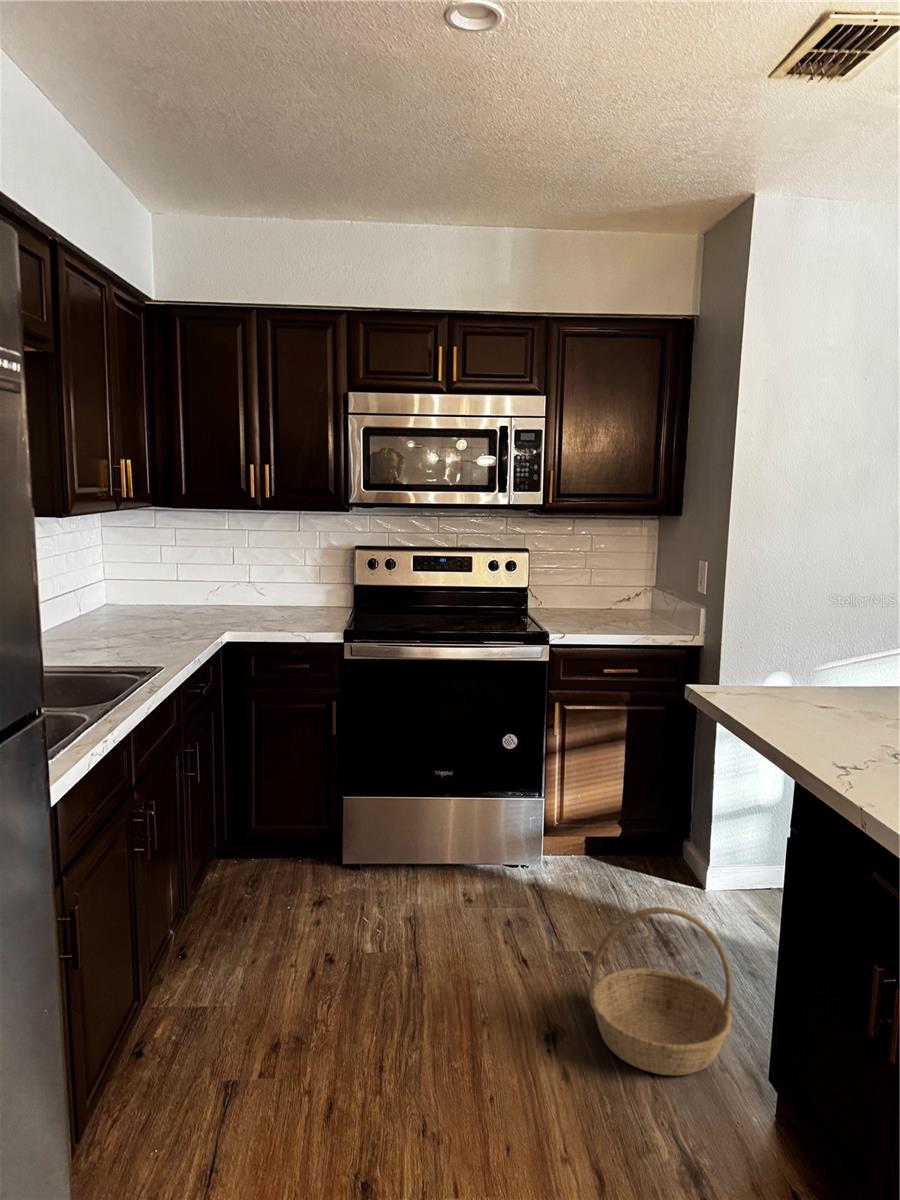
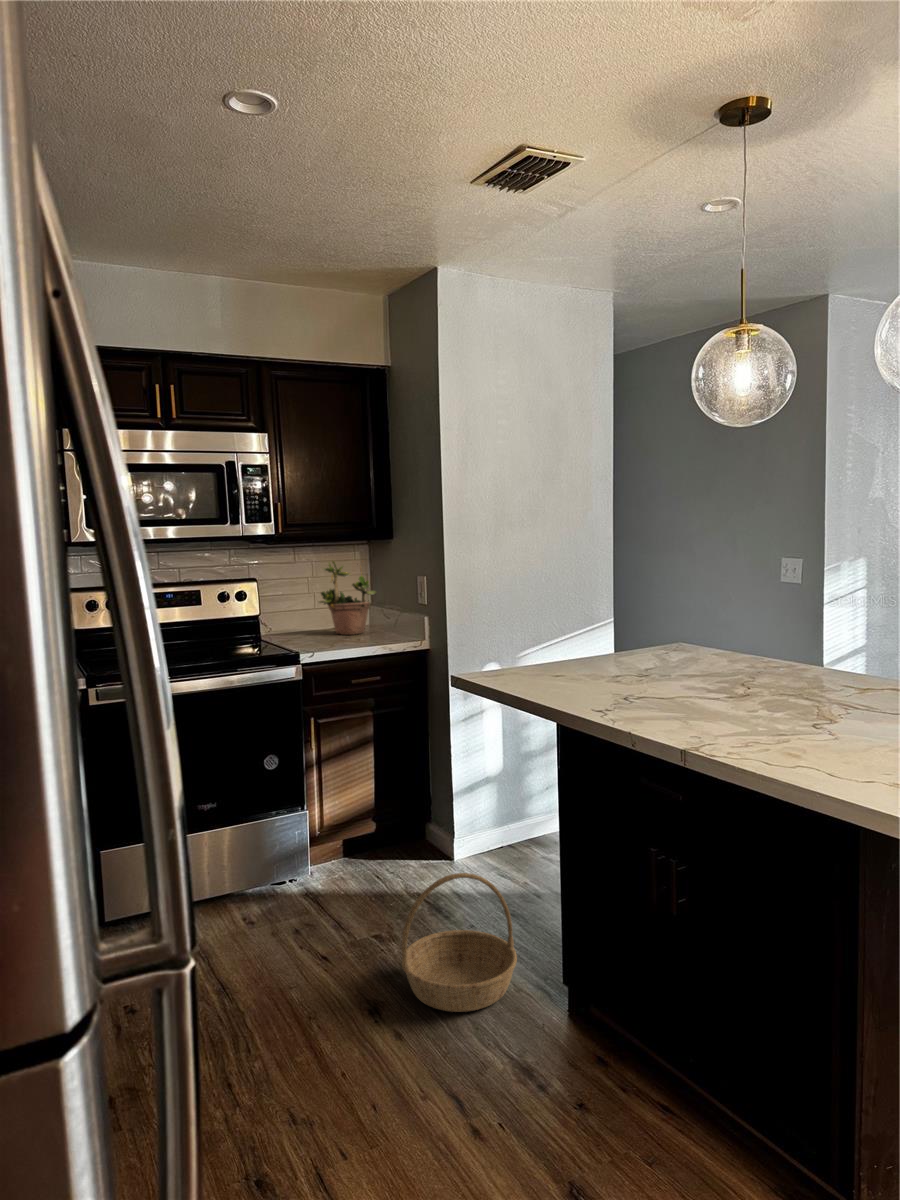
potted plant: none [589,533,654,621] -> present [318,561,376,635]

